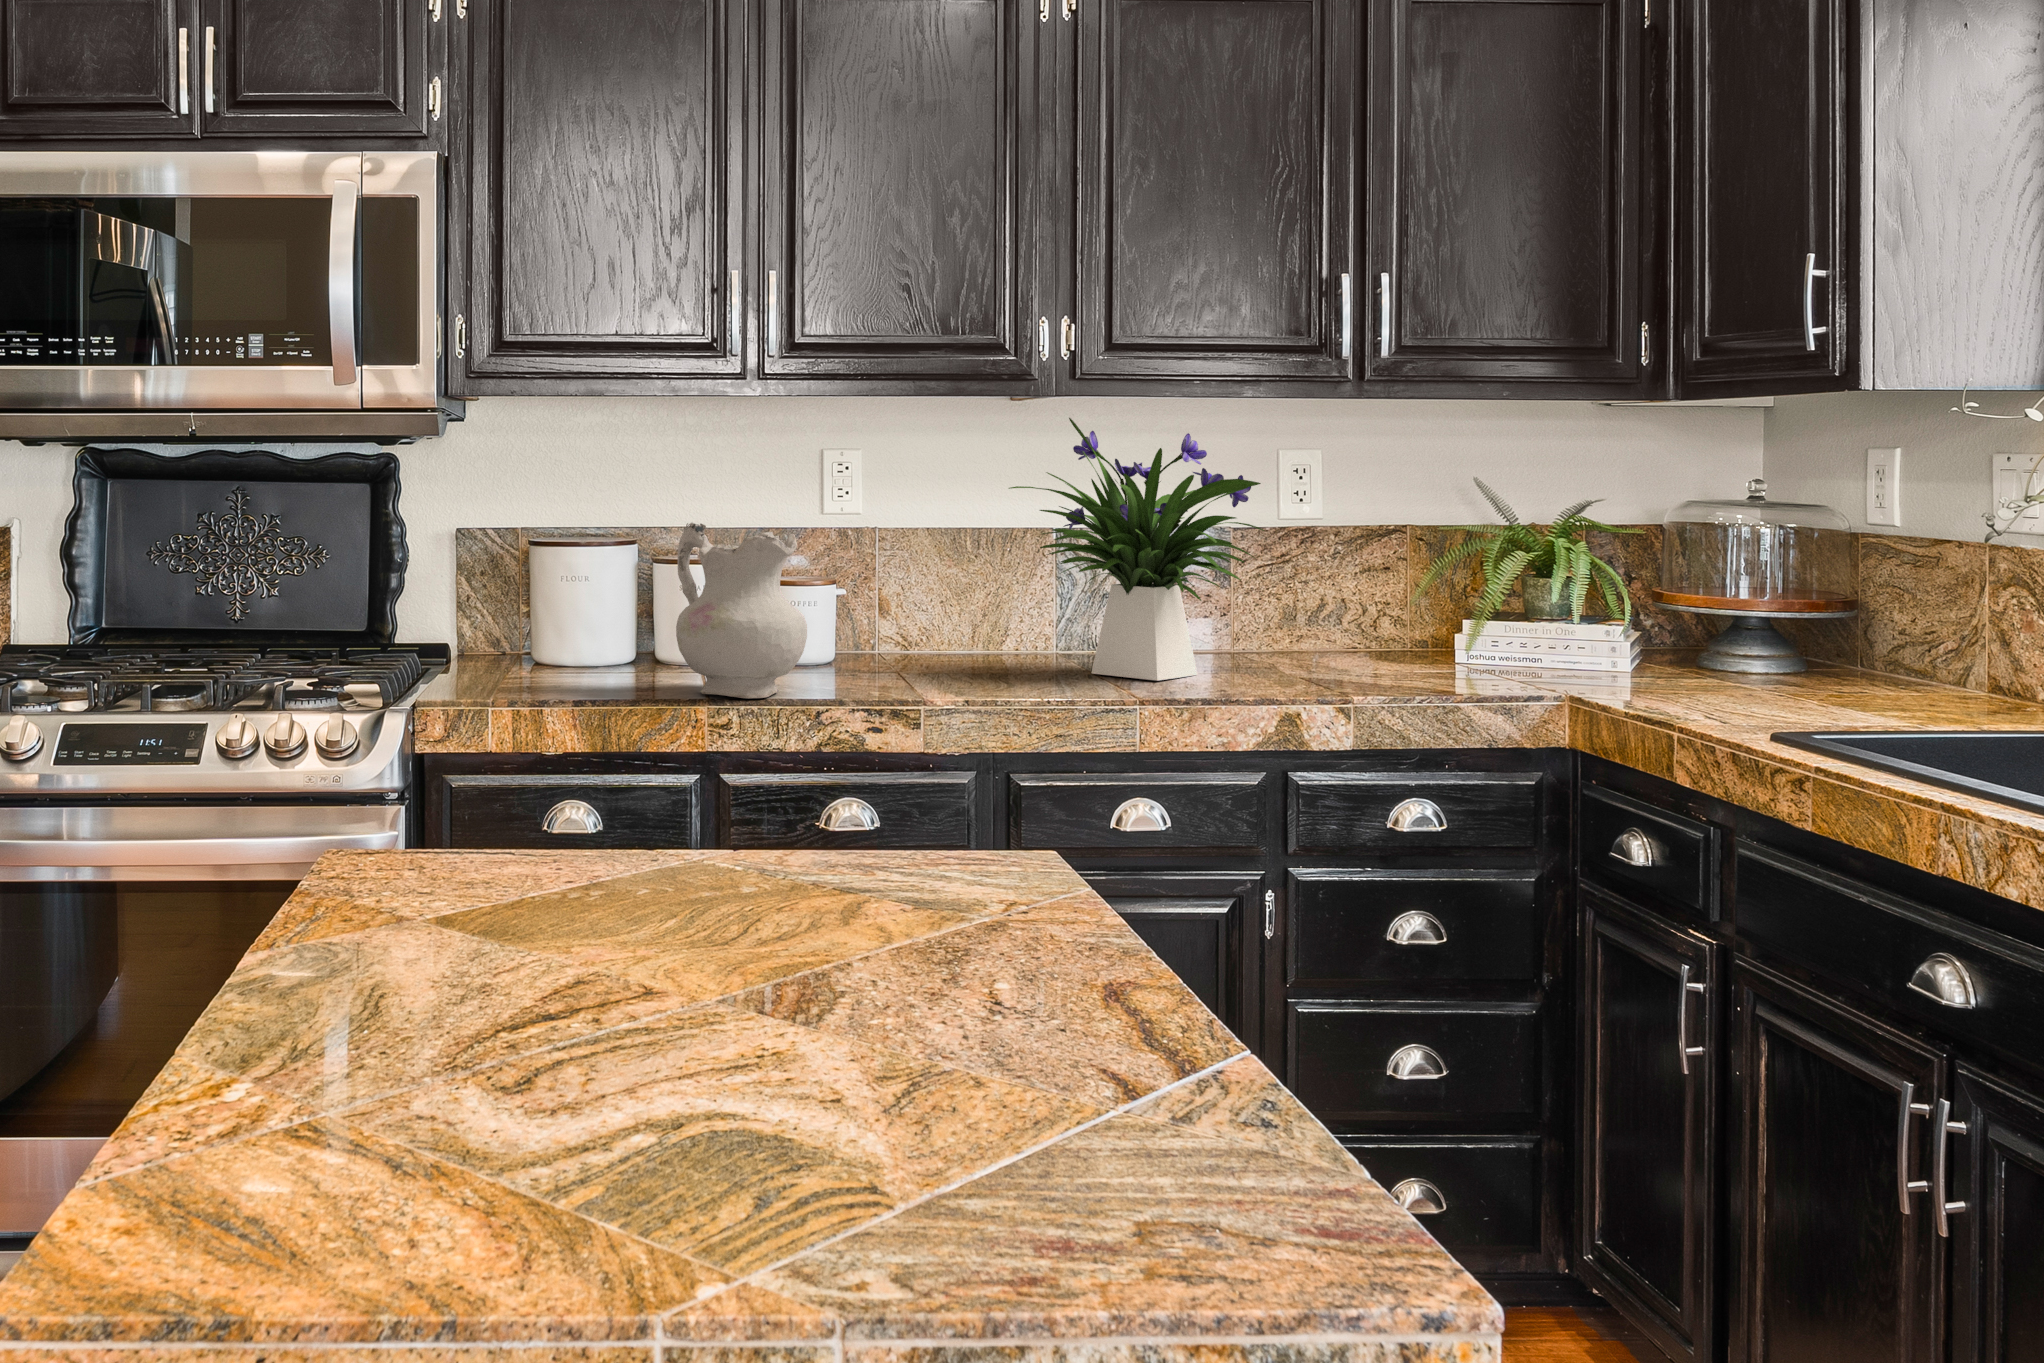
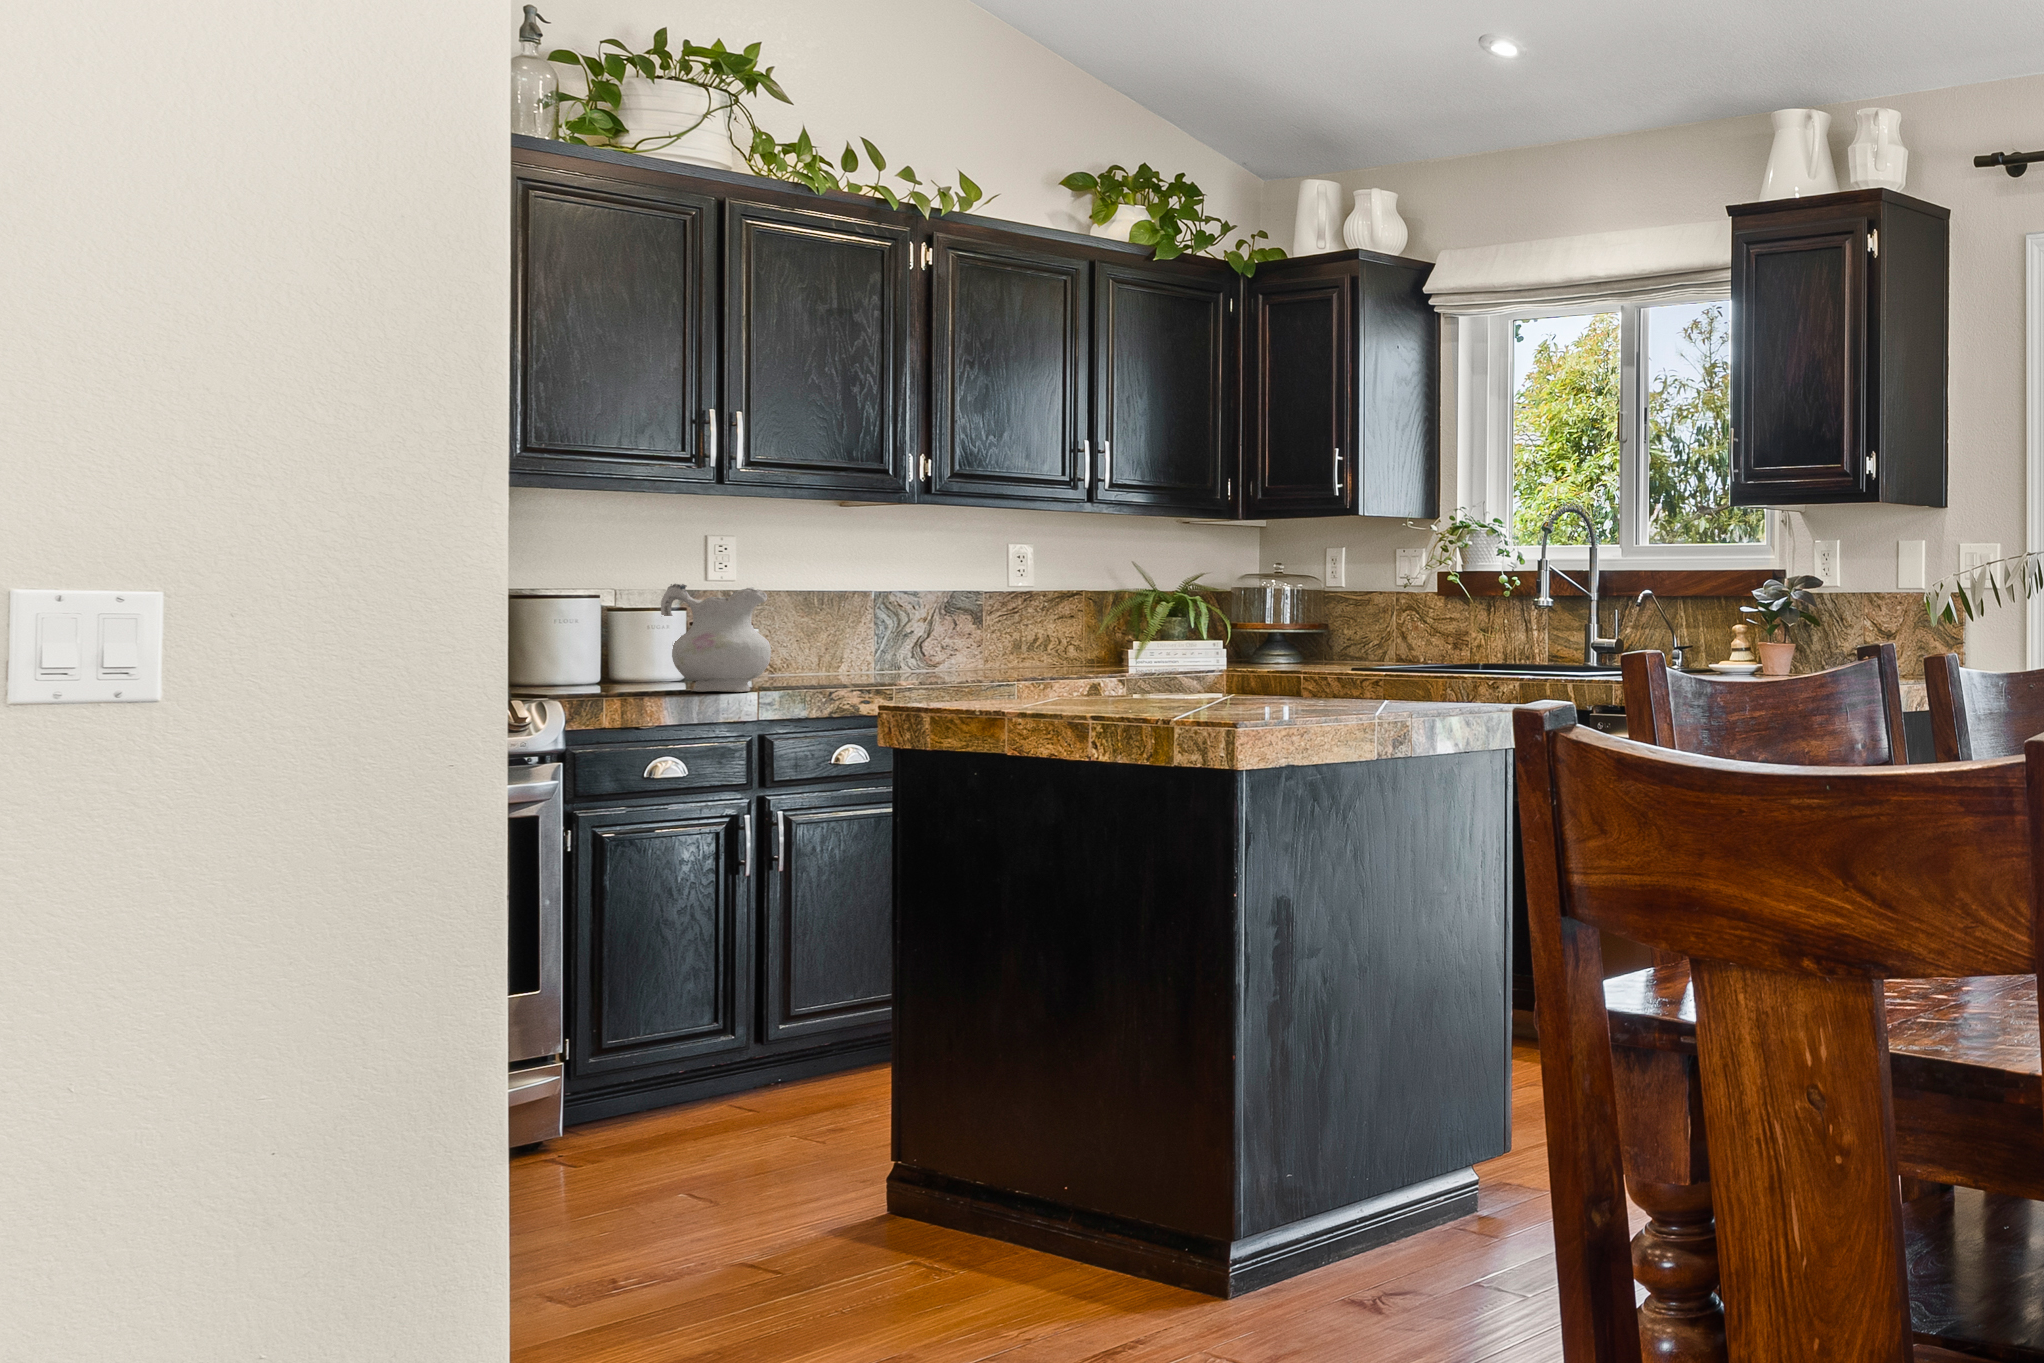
flower arrangement: present [1009,418,1264,681] -> none [876,521,1039,676]

